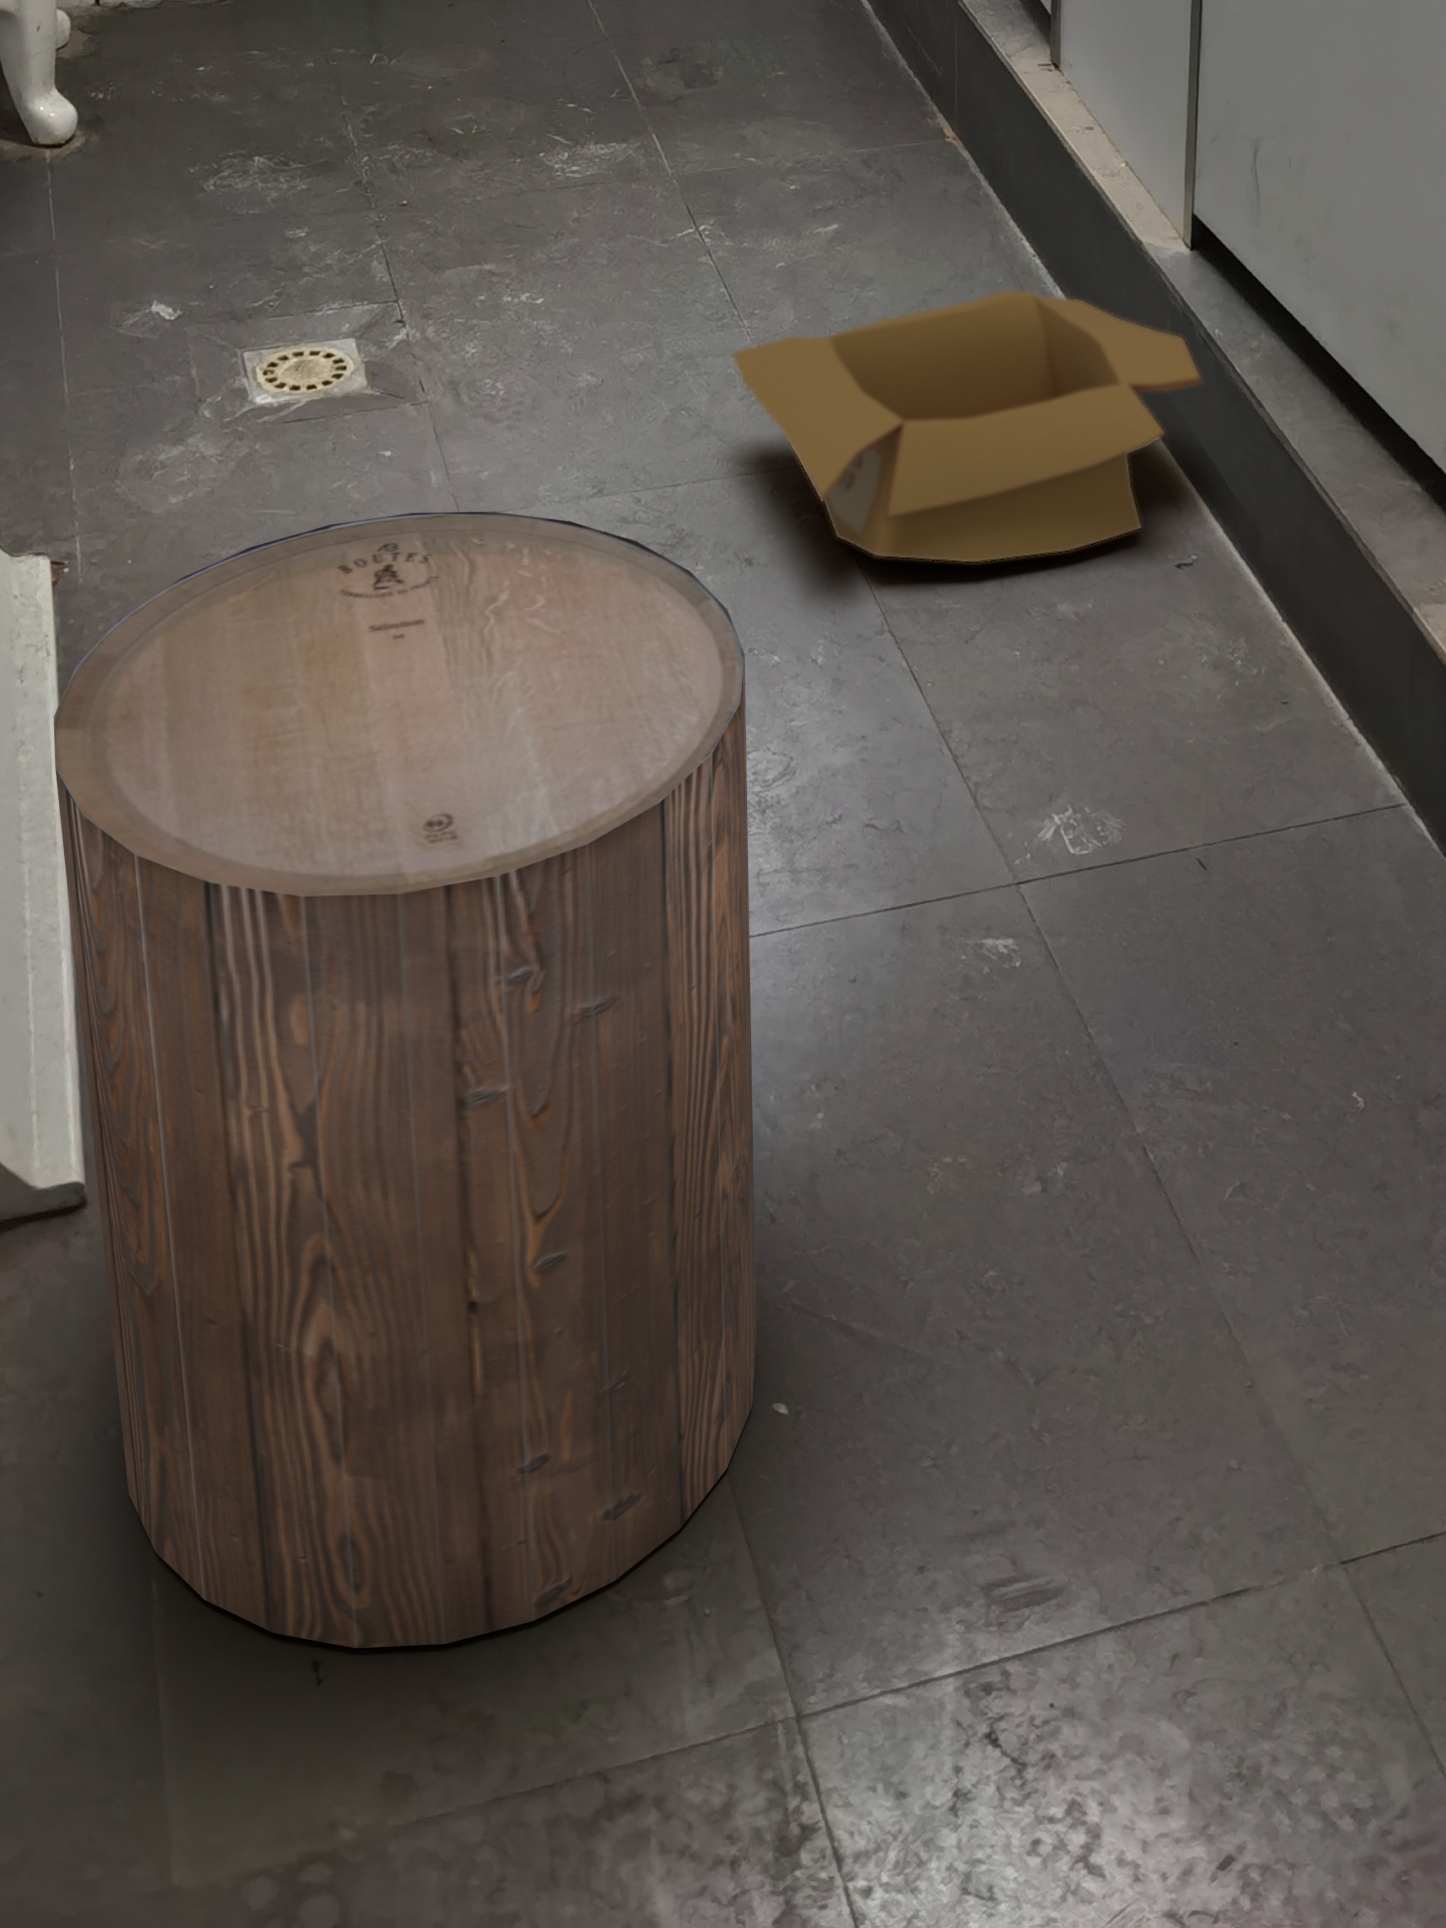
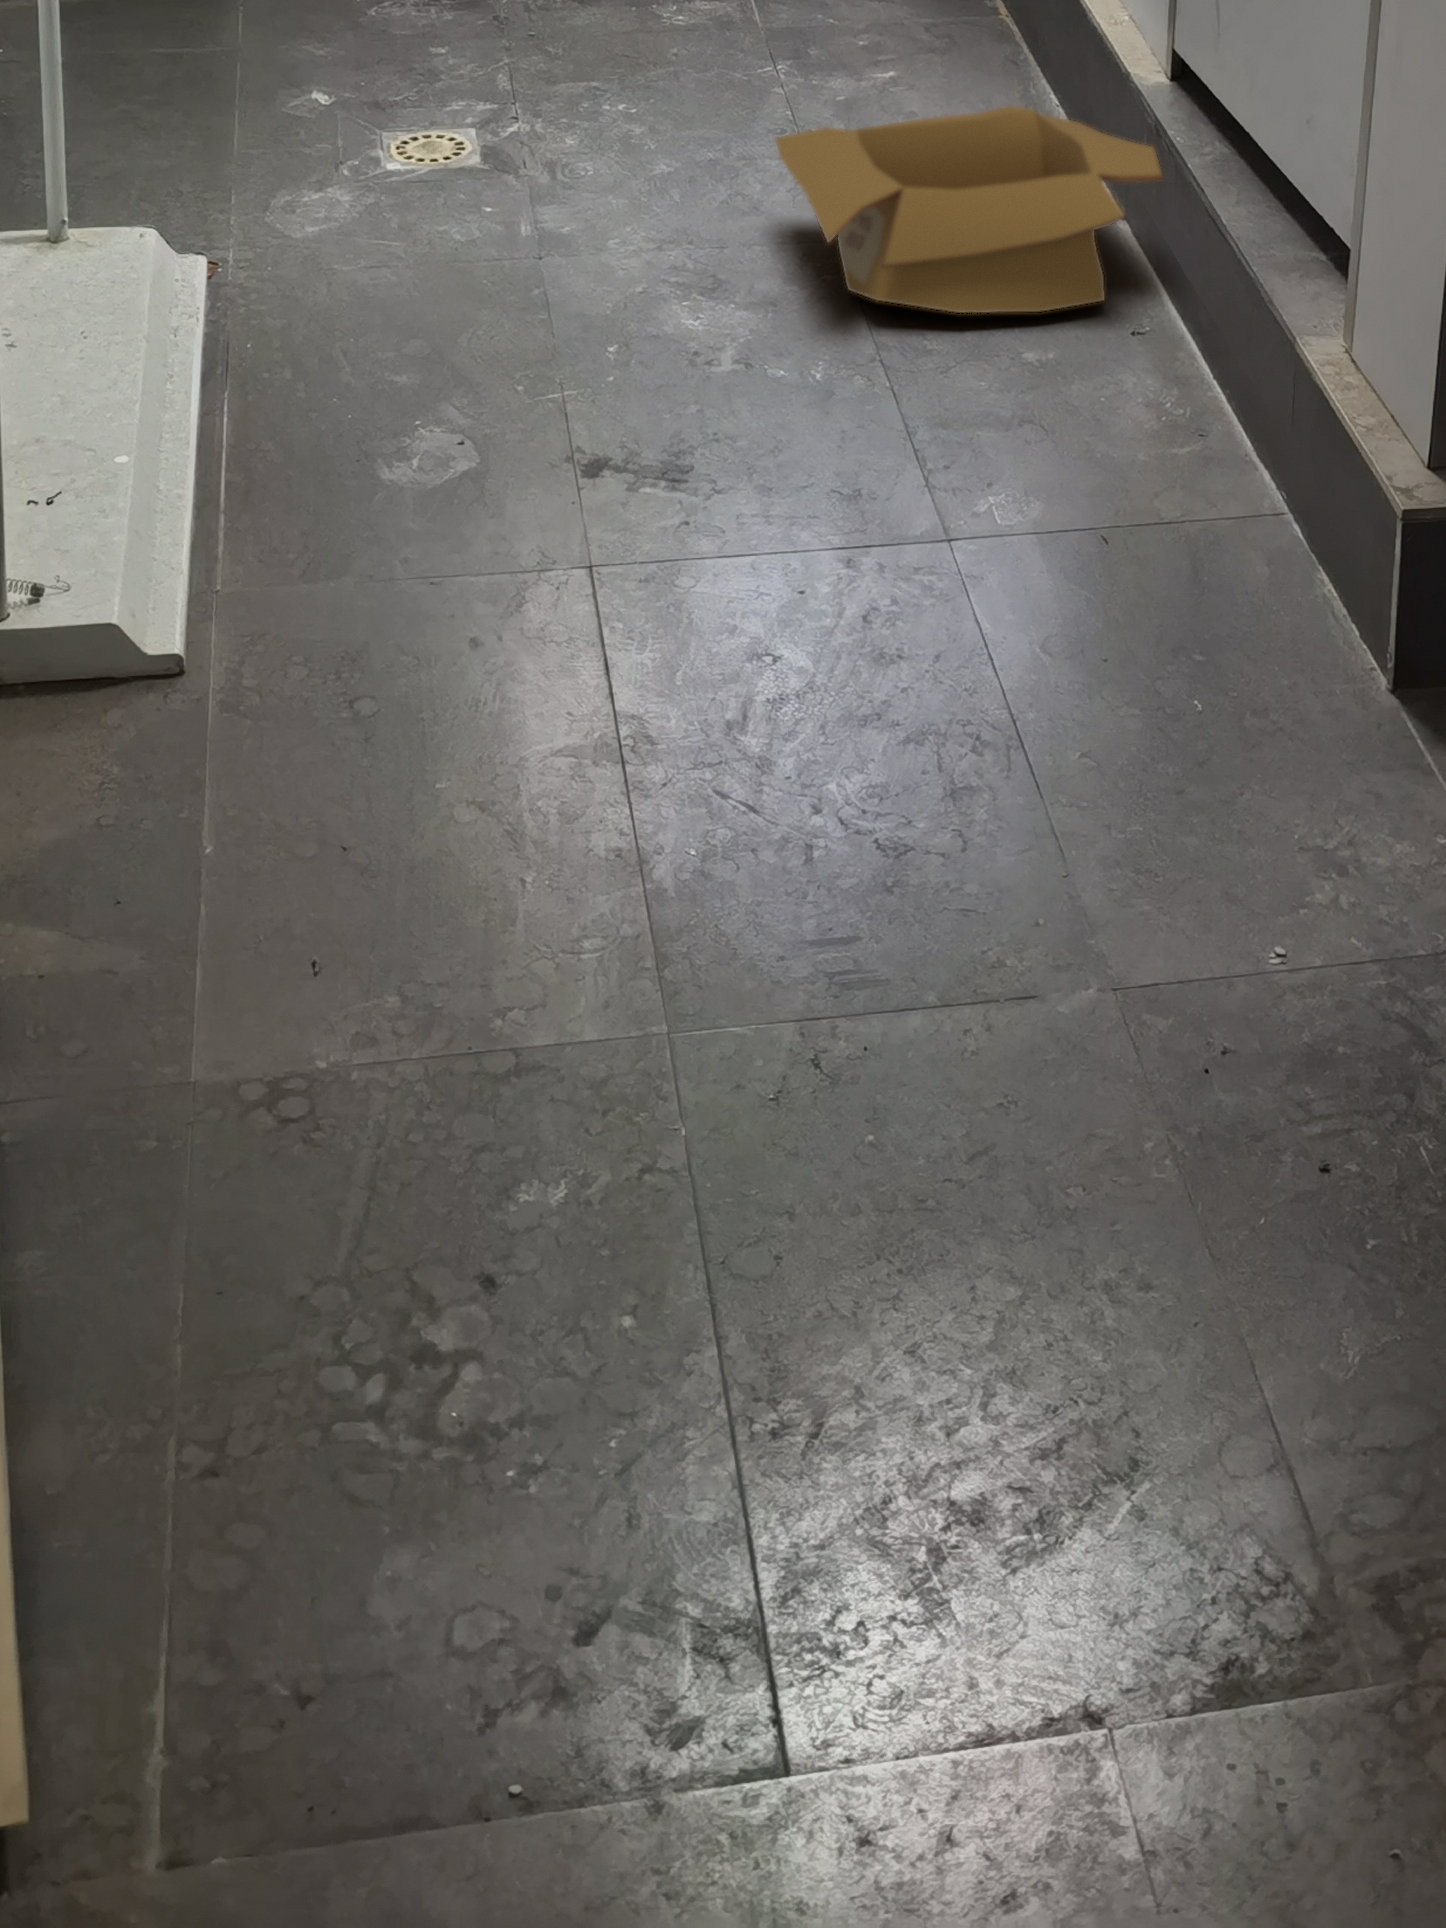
stool: present [54,512,756,1648] -> none [160,124,684,965]

